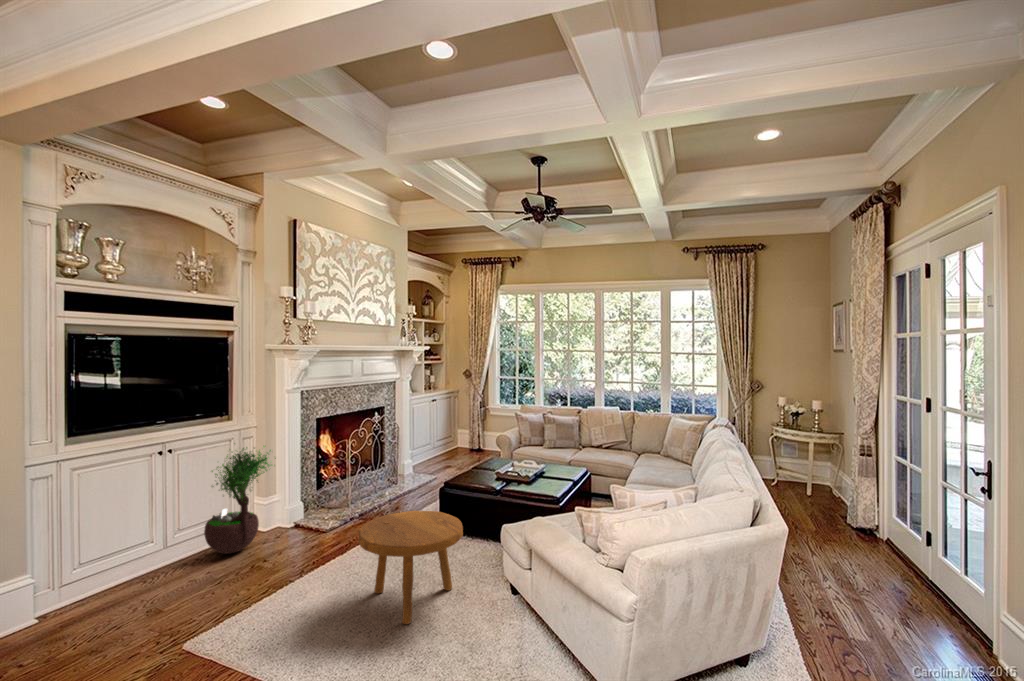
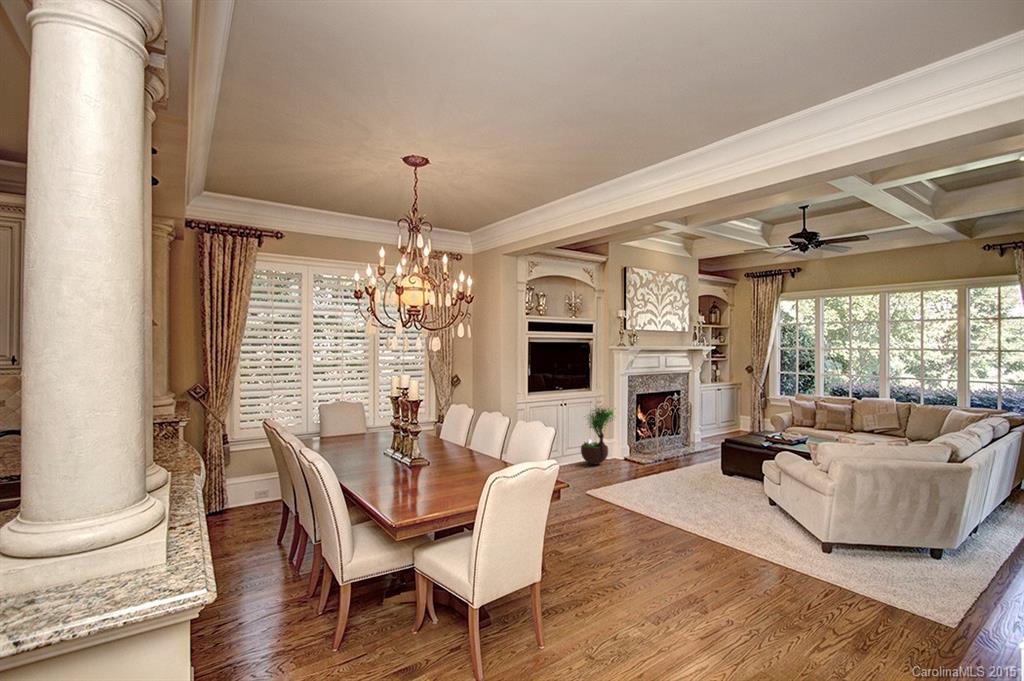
footstool: present [358,511,463,624] -> none [671,449,735,505]

